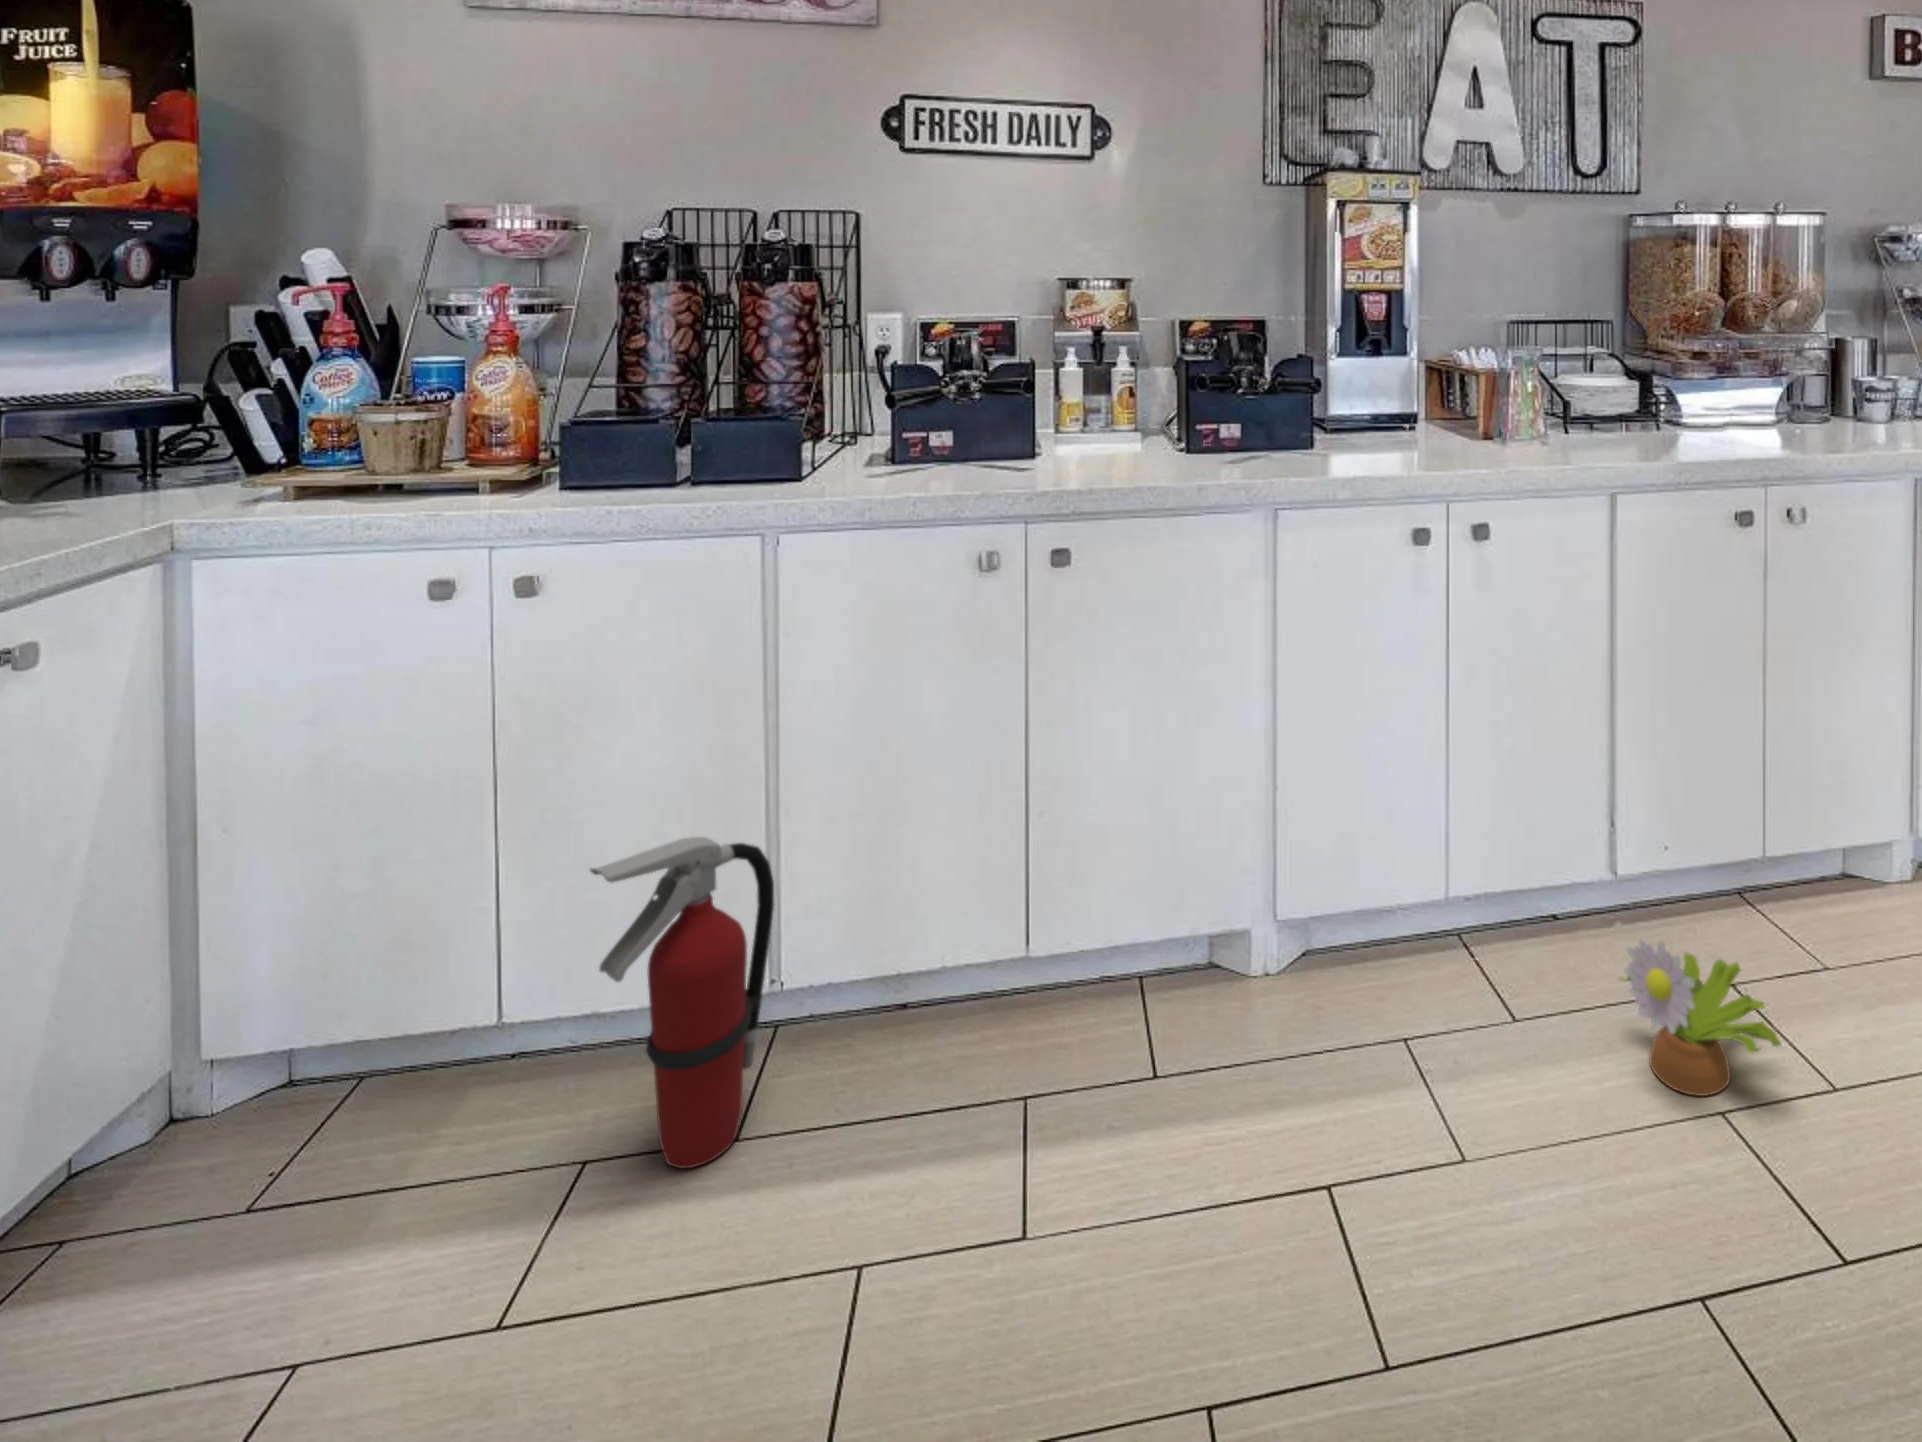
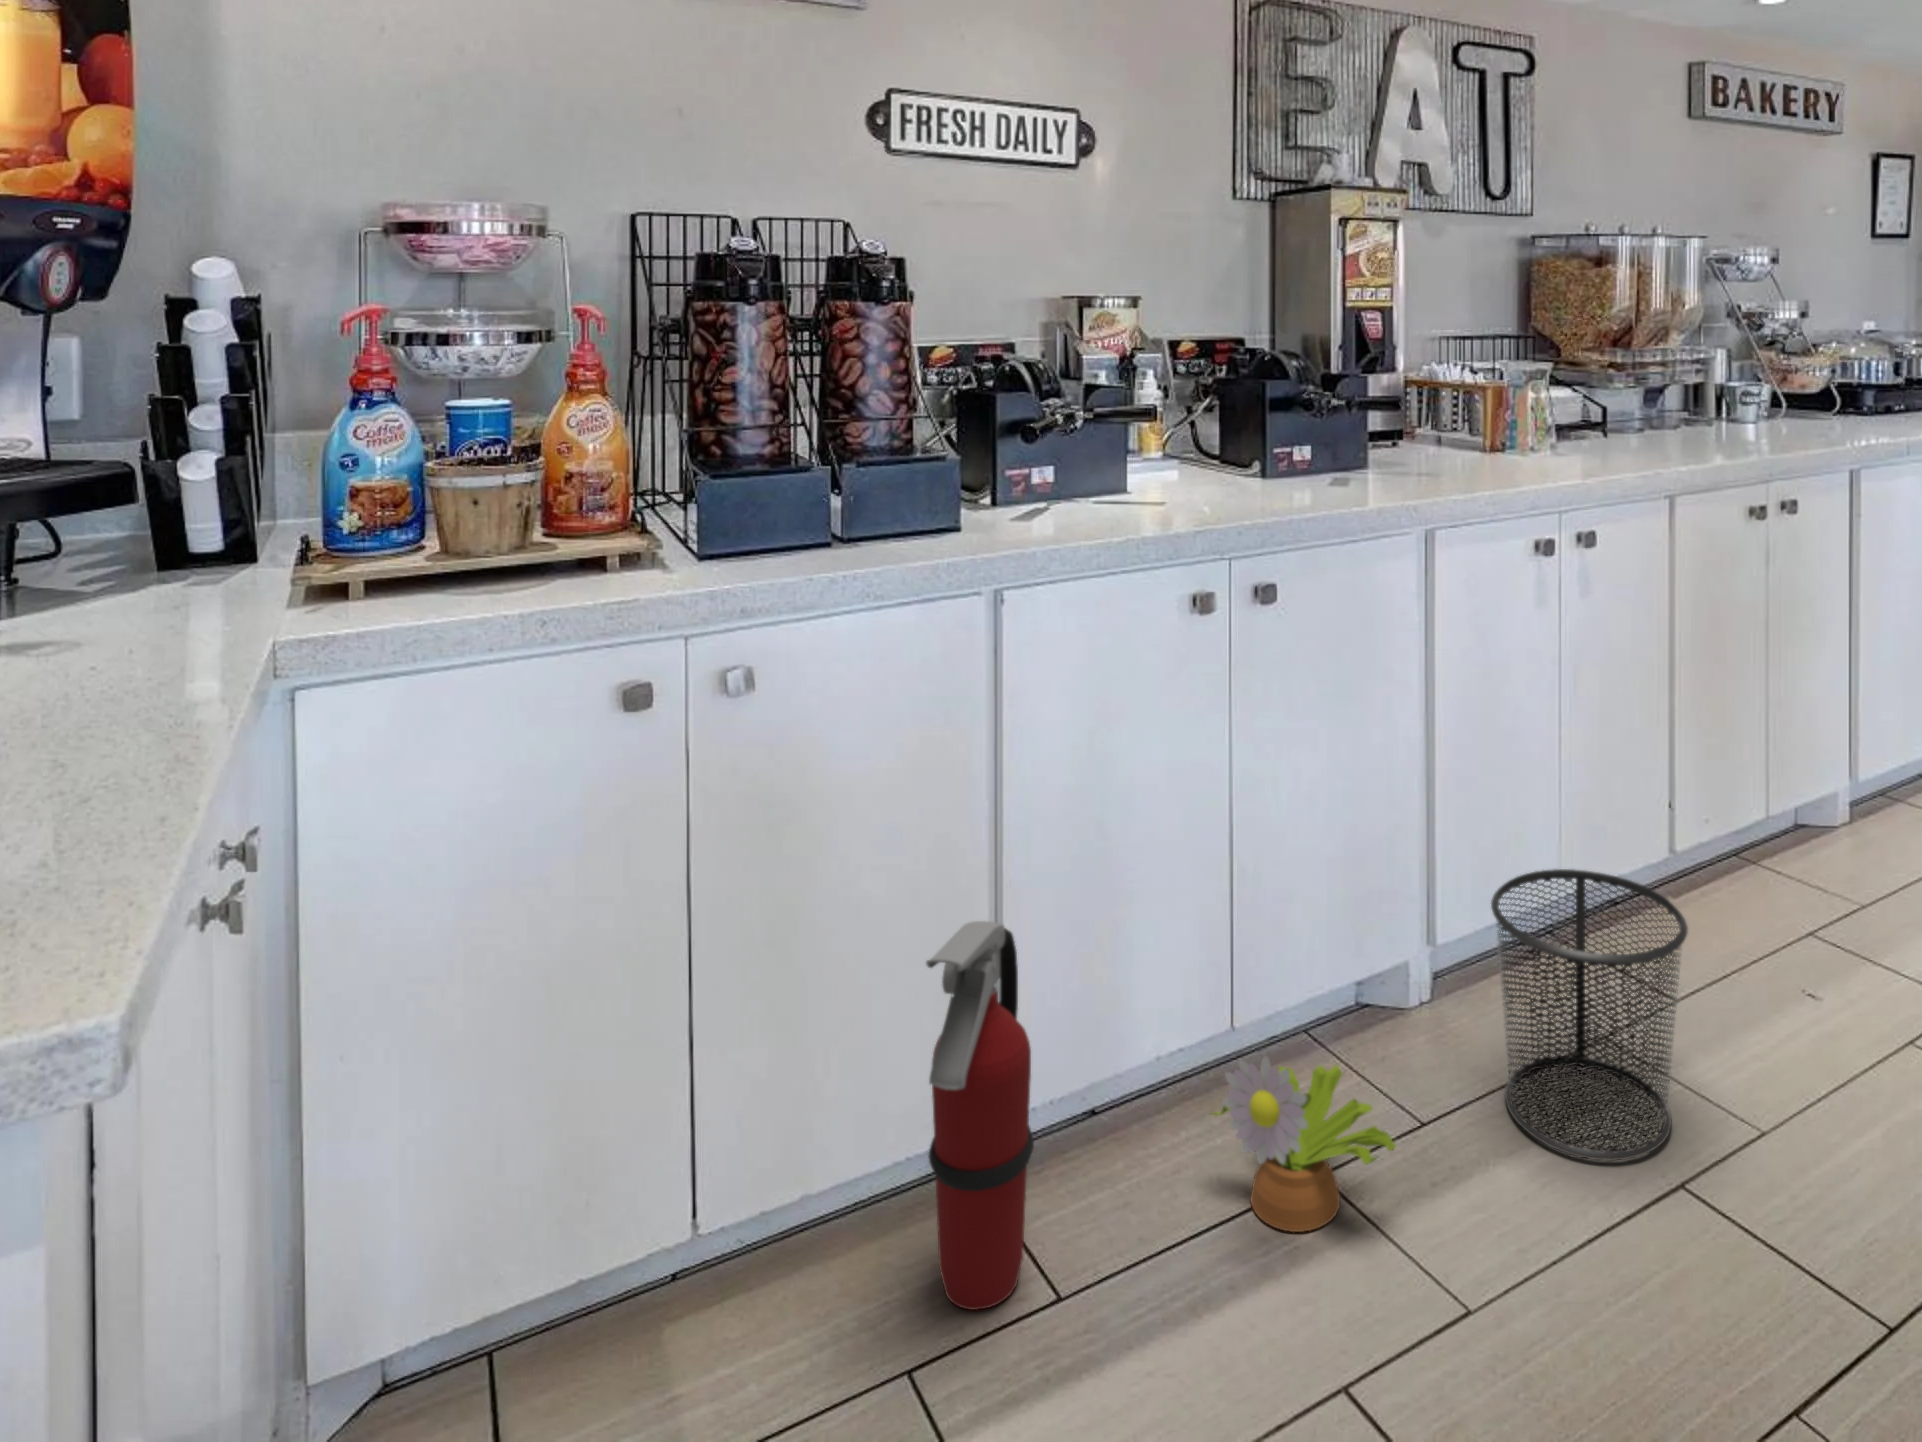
waste bin: none [1236,878,1433,1199] -> present [1491,869,1688,1161]
decorative plant: present [1620,940,1781,1096] -> present [1210,1056,1396,1232]

